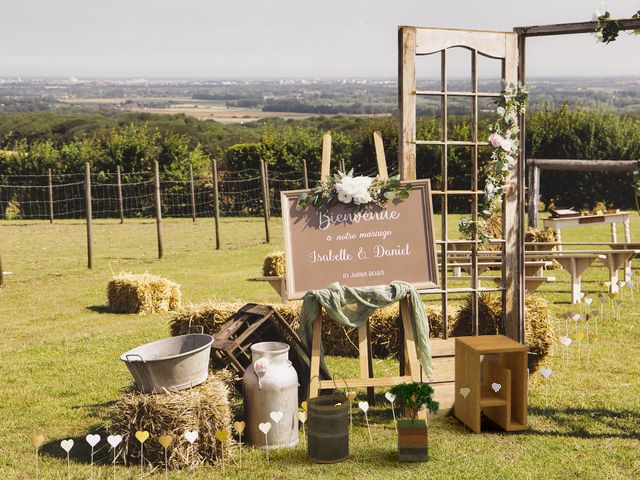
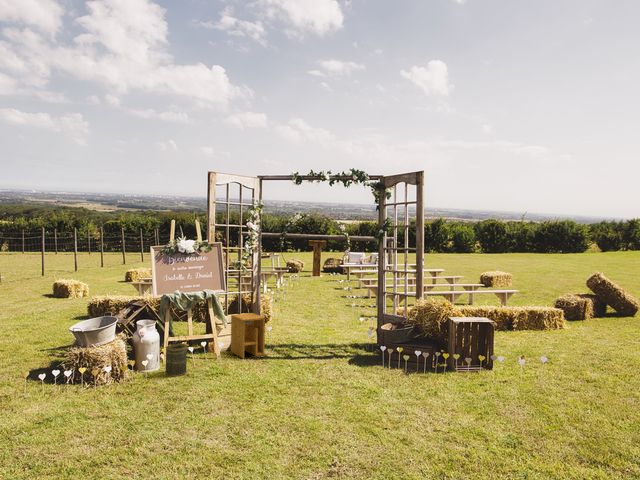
potted tree: present [389,381,440,461] -> none [205,334,230,372]

